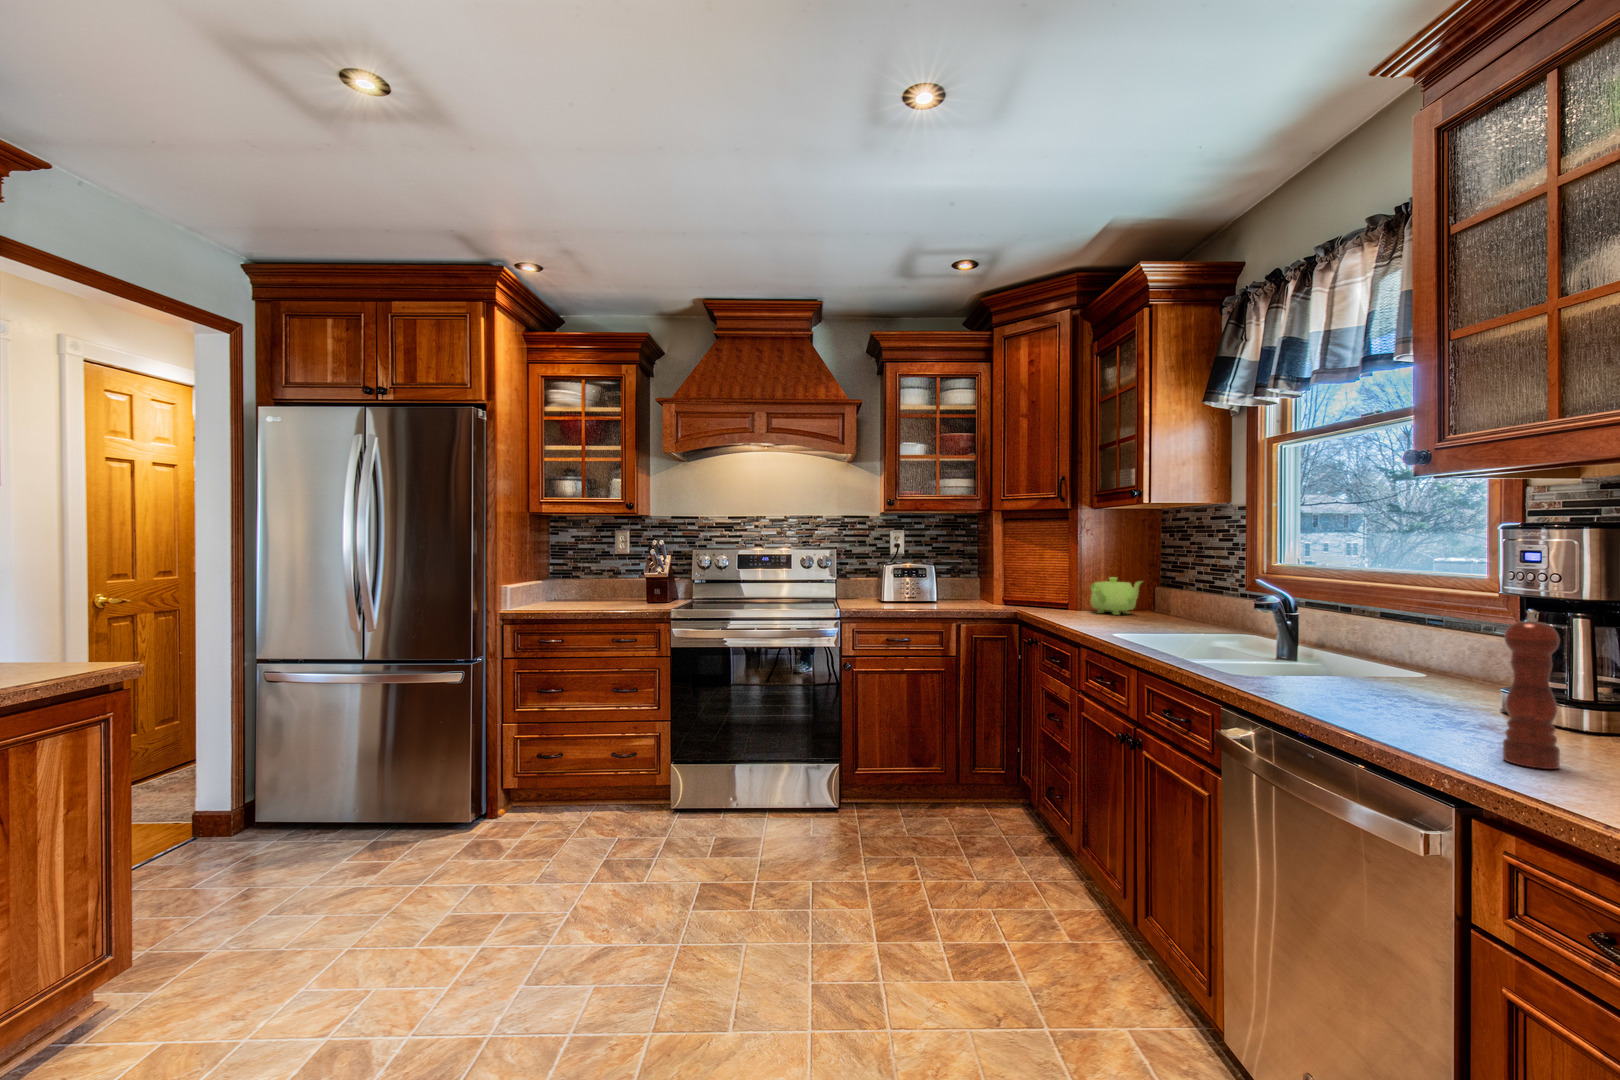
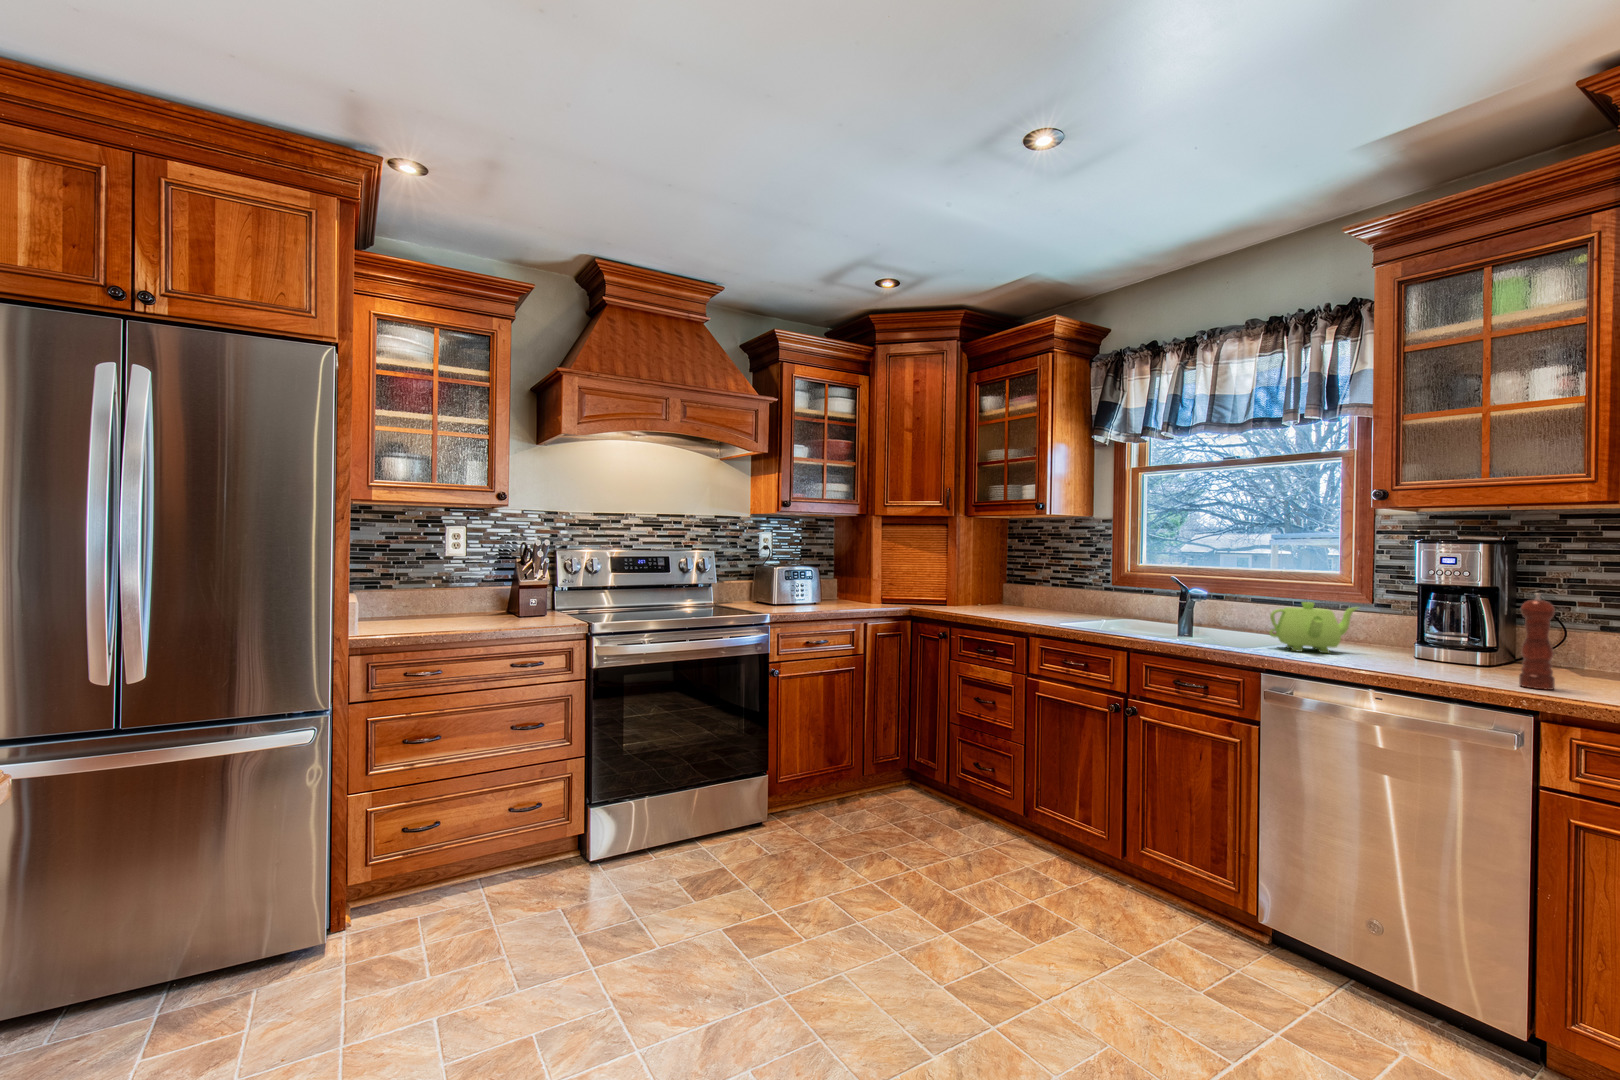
teapot: present [1090,577,1142,615] -> present [1269,602,1358,653]

